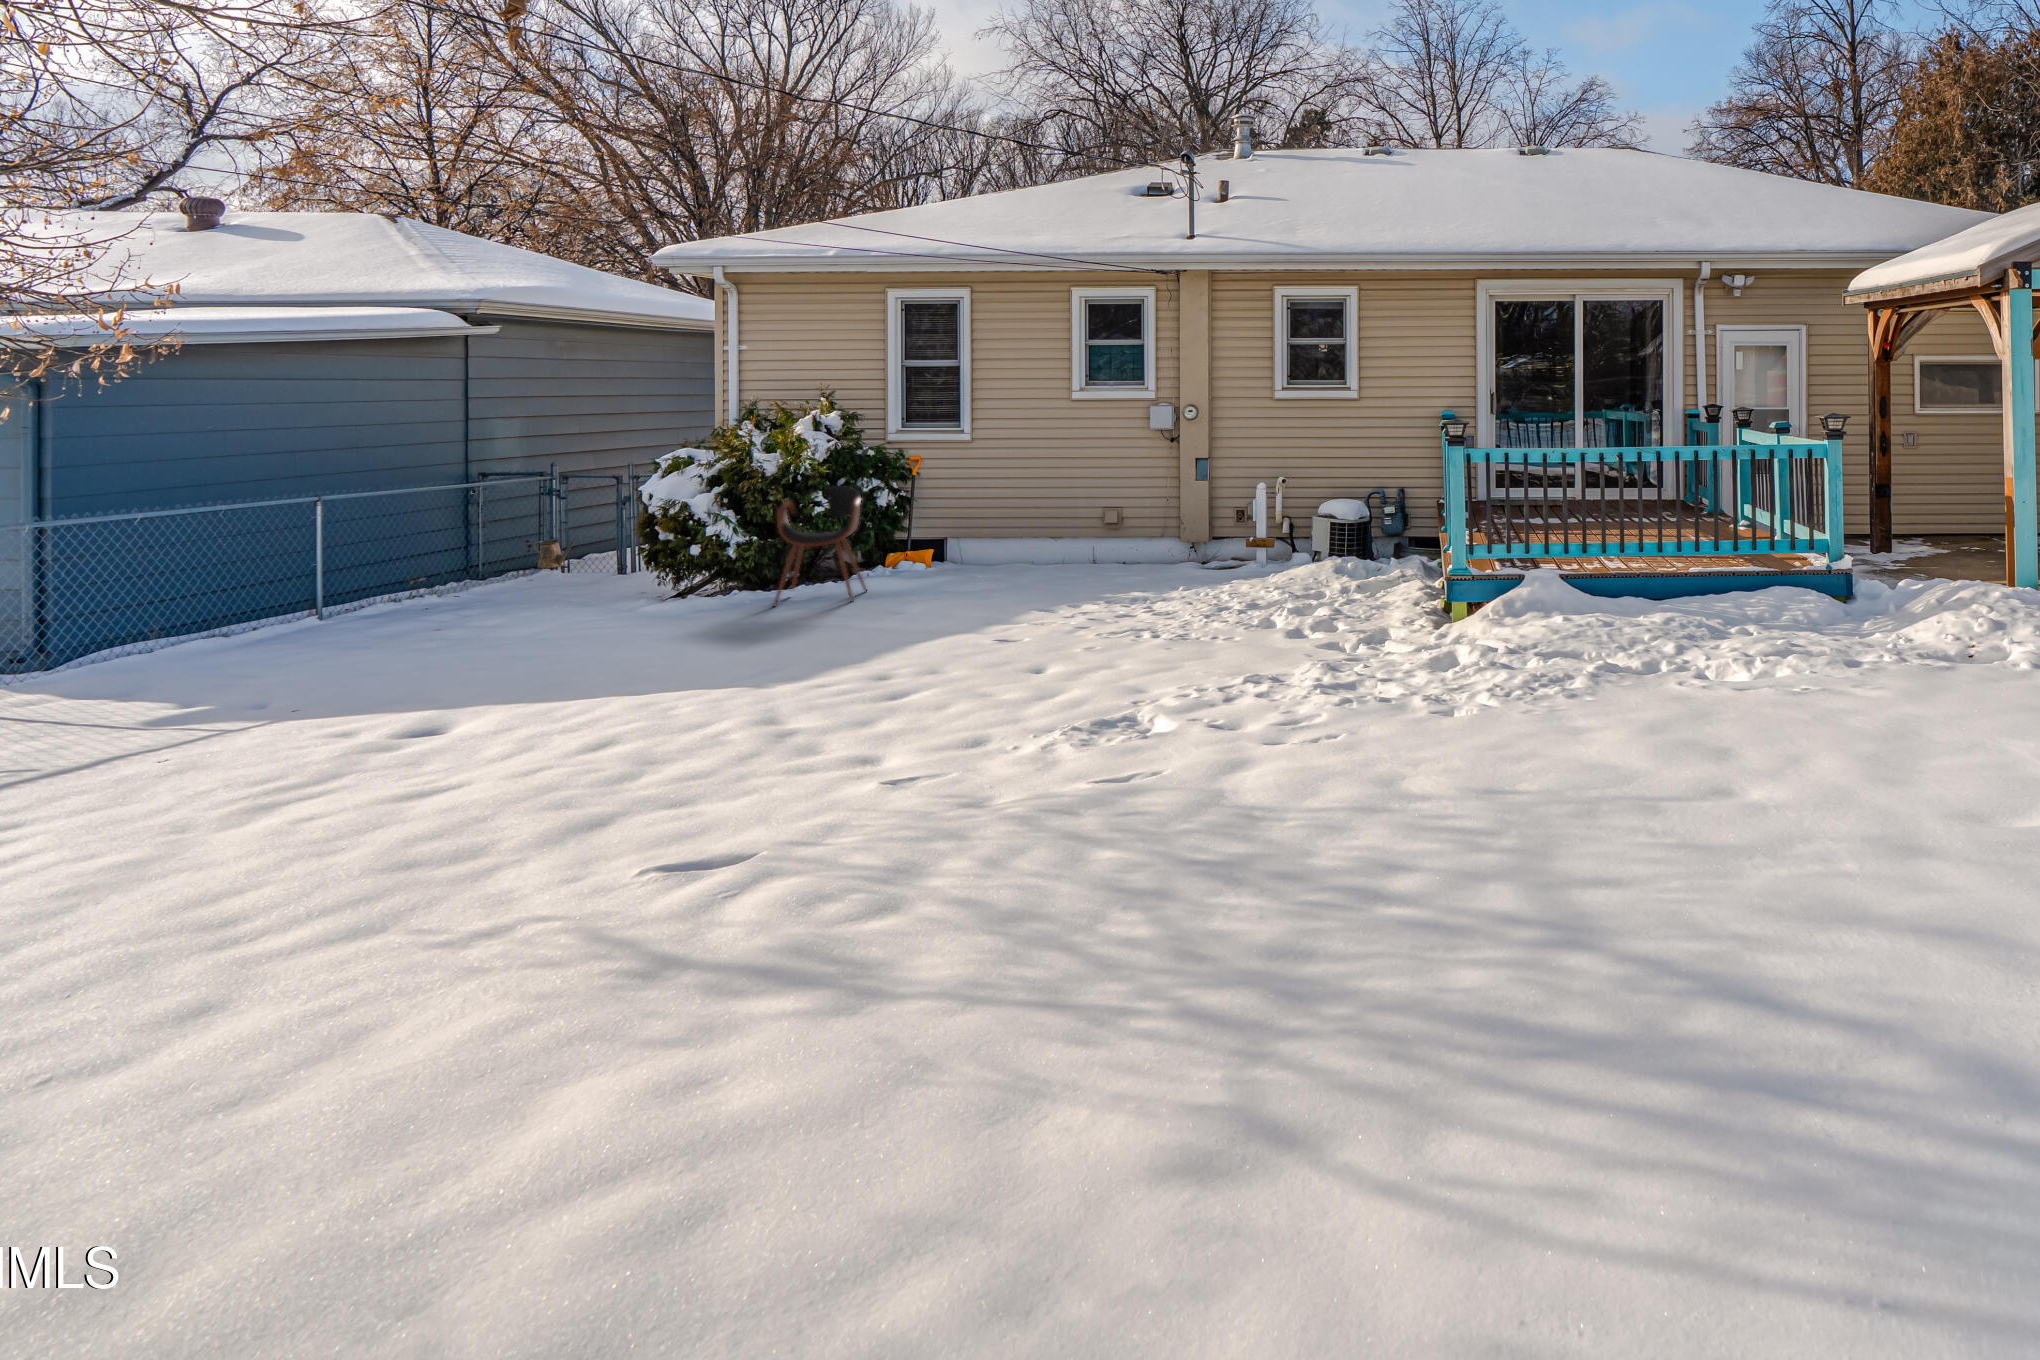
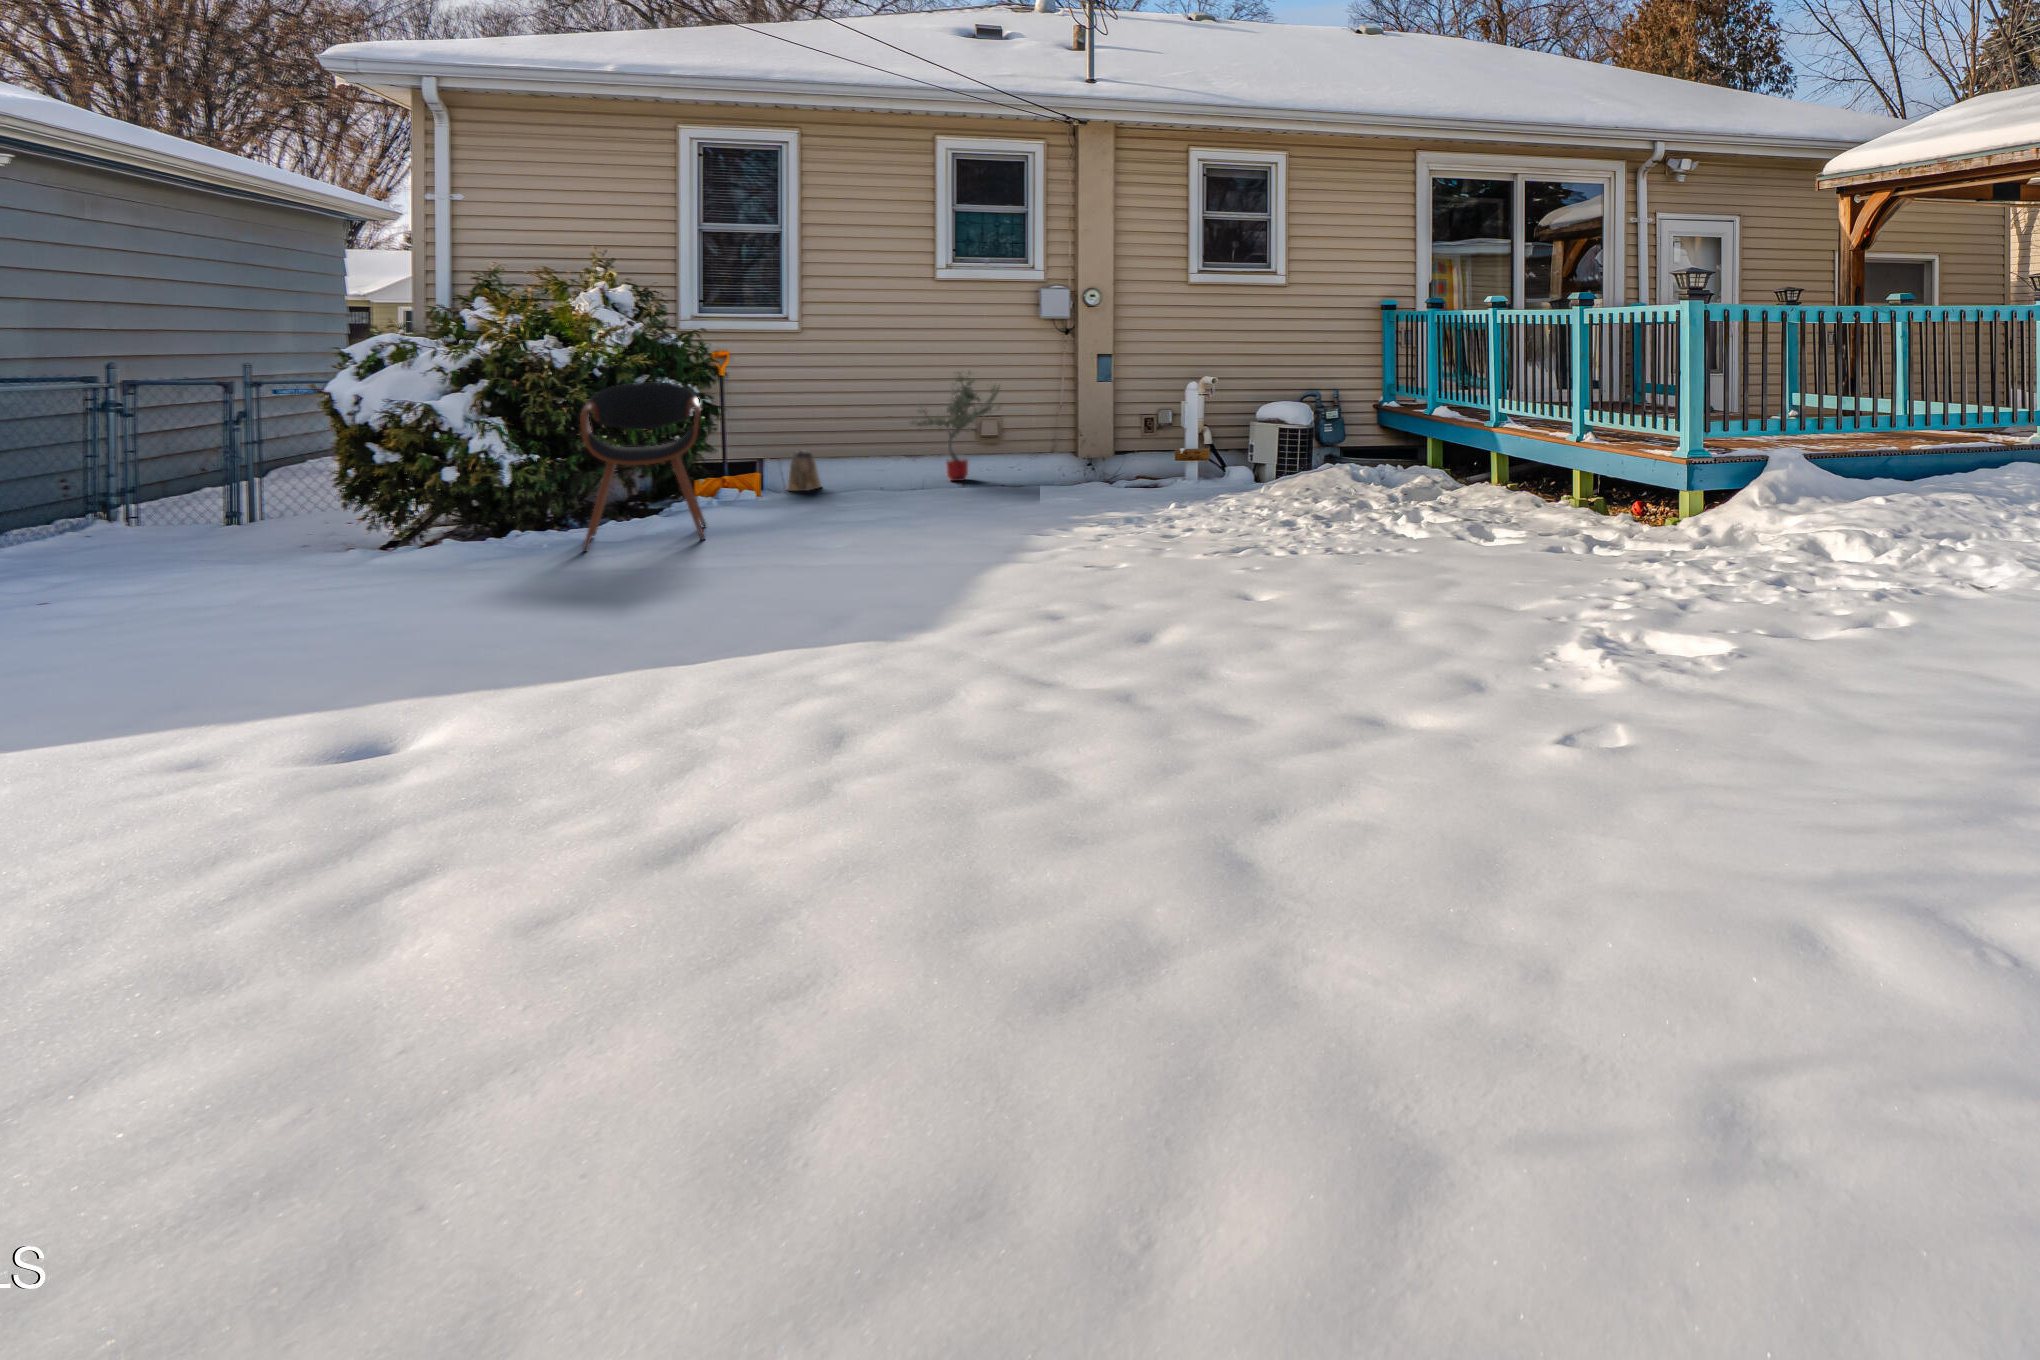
potted tree: none [1043,473,1115,562] -> present [911,372,1000,481]
watering can: present [534,537,578,568] -> present [787,451,822,491]

